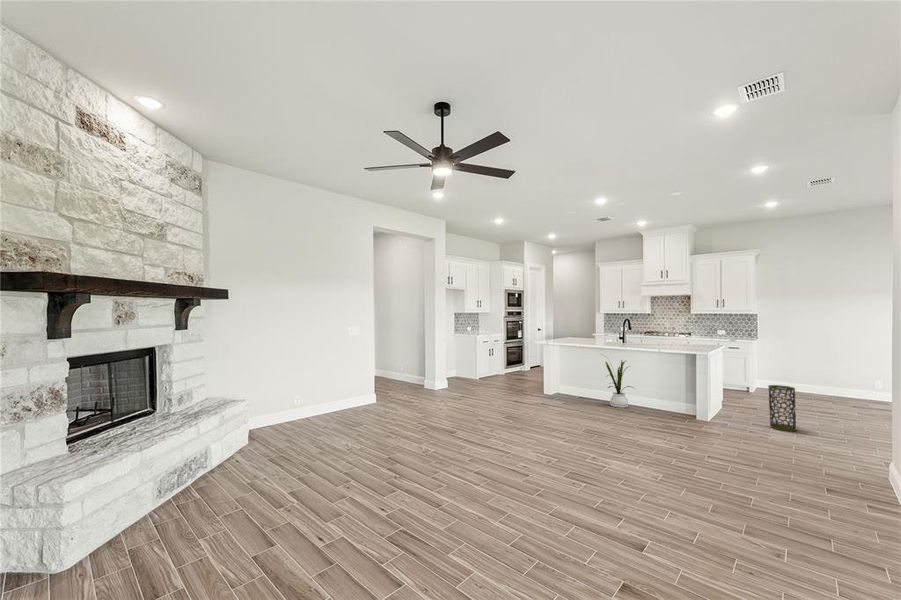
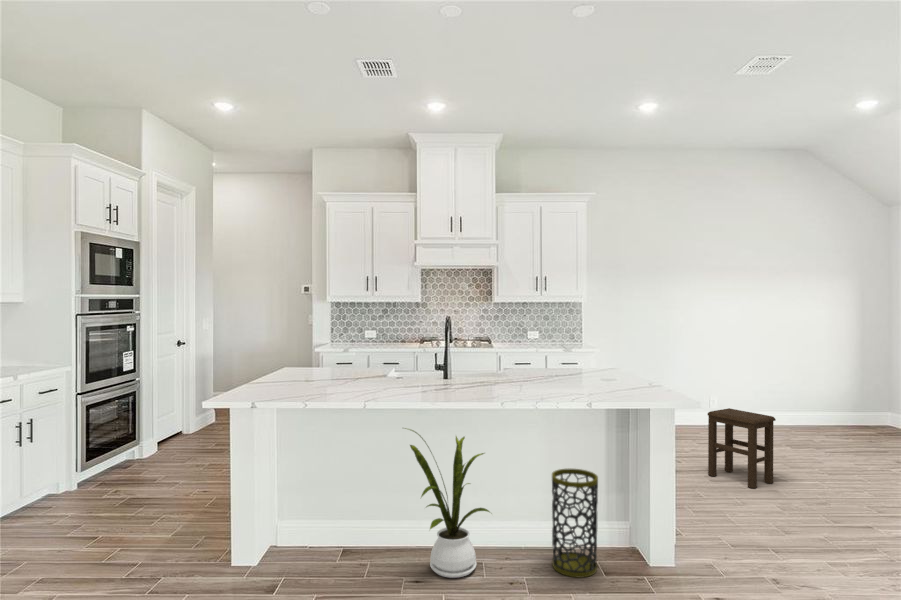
stool: none [806,374,852,419] -> present [708,408,776,489]
trash can: present [768,385,796,431] -> present [552,469,598,577]

